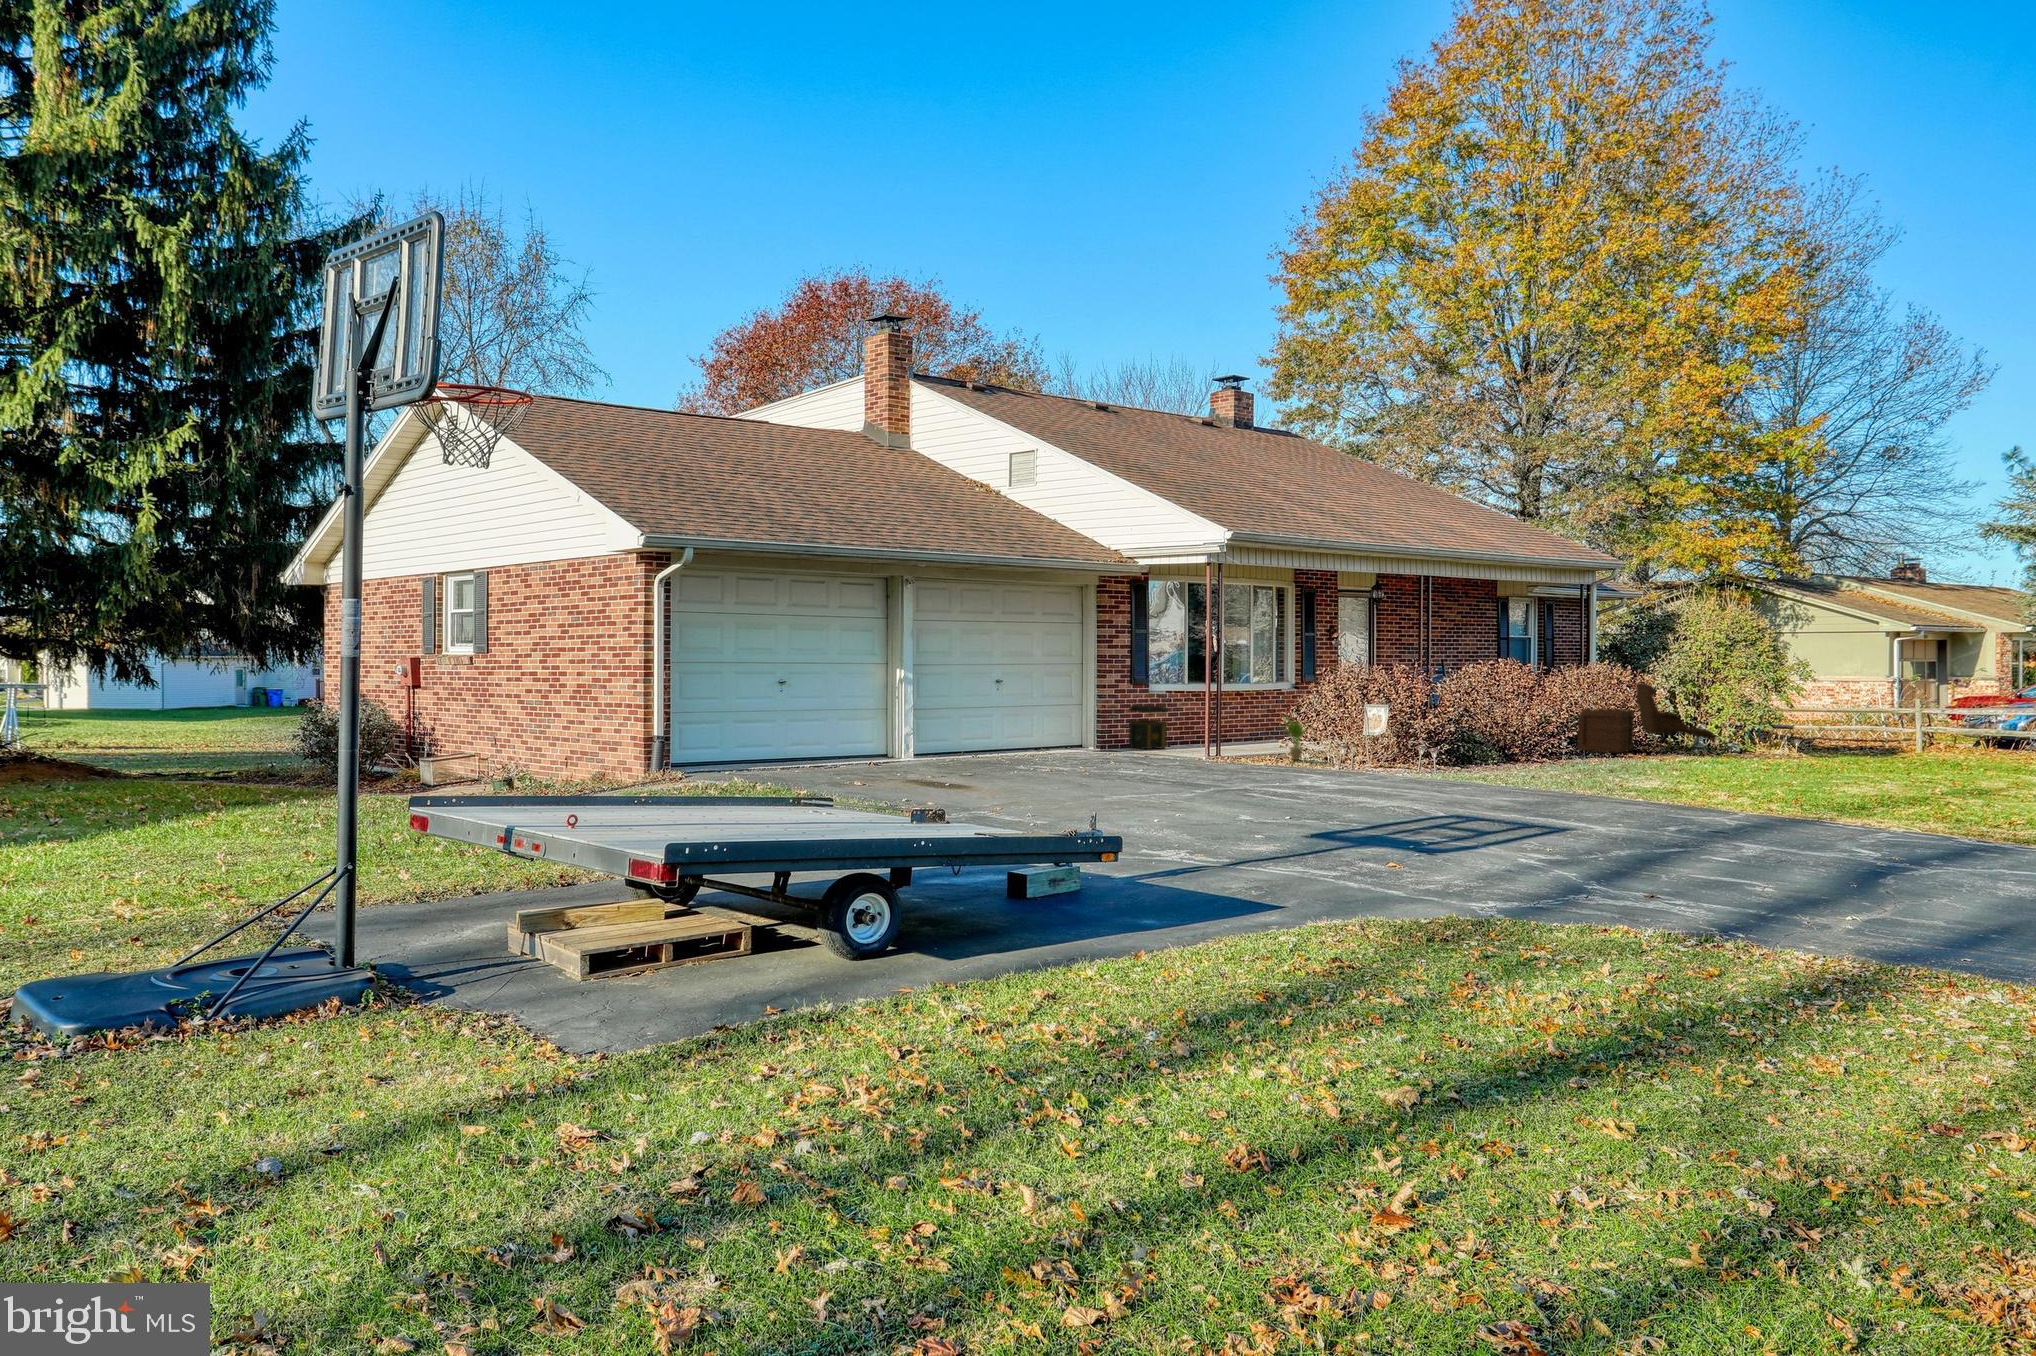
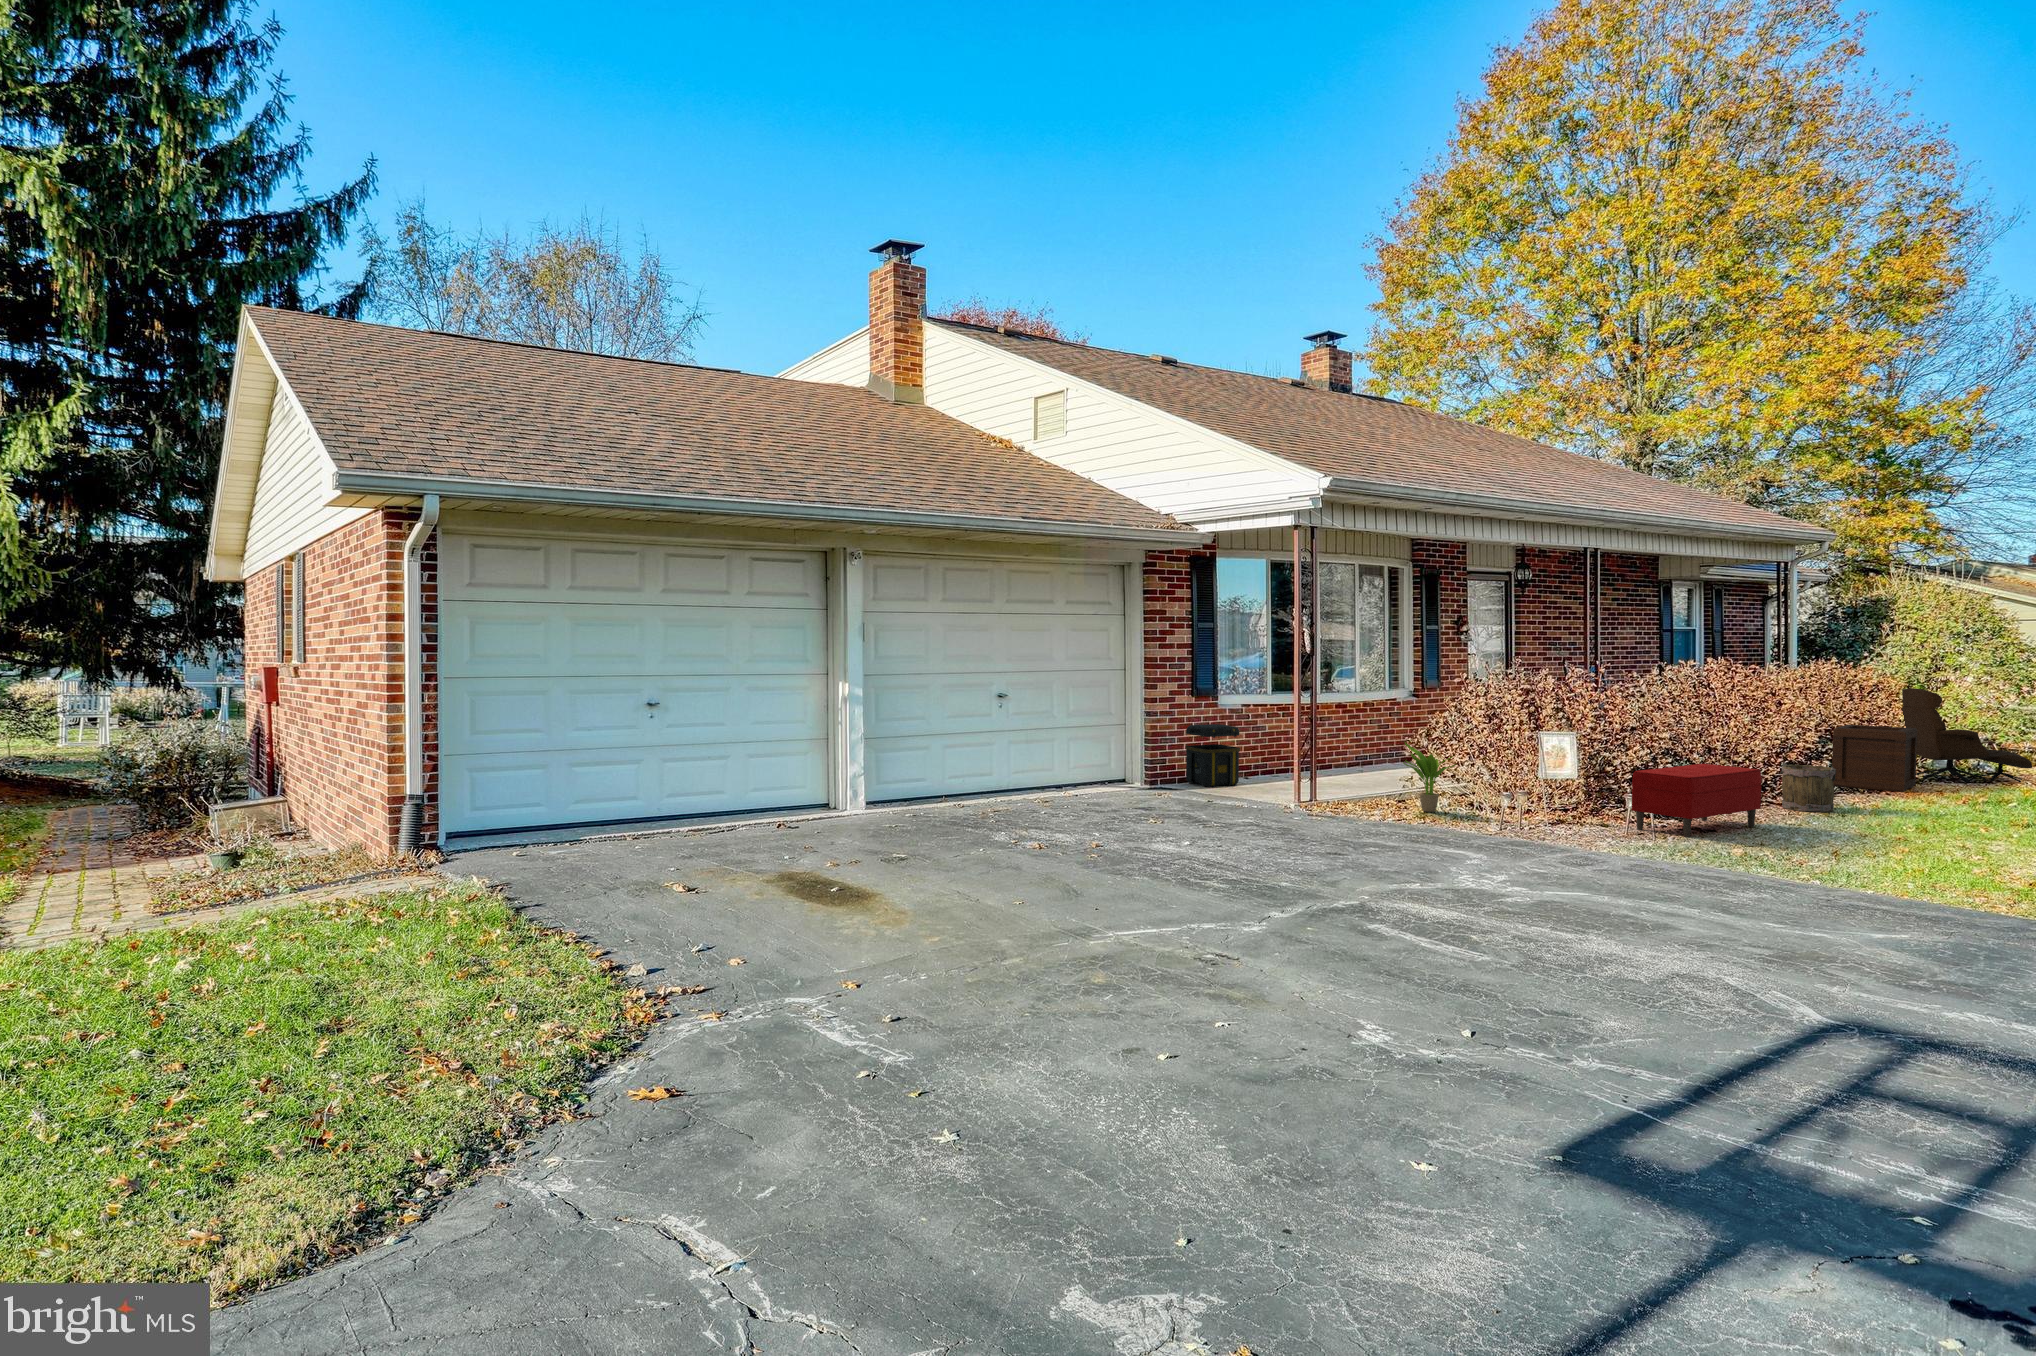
bench: none [1420,727,1501,770] -> present [1632,764,1761,838]
bucket: none [1527,729,1560,761] -> present [1780,763,1836,812]

